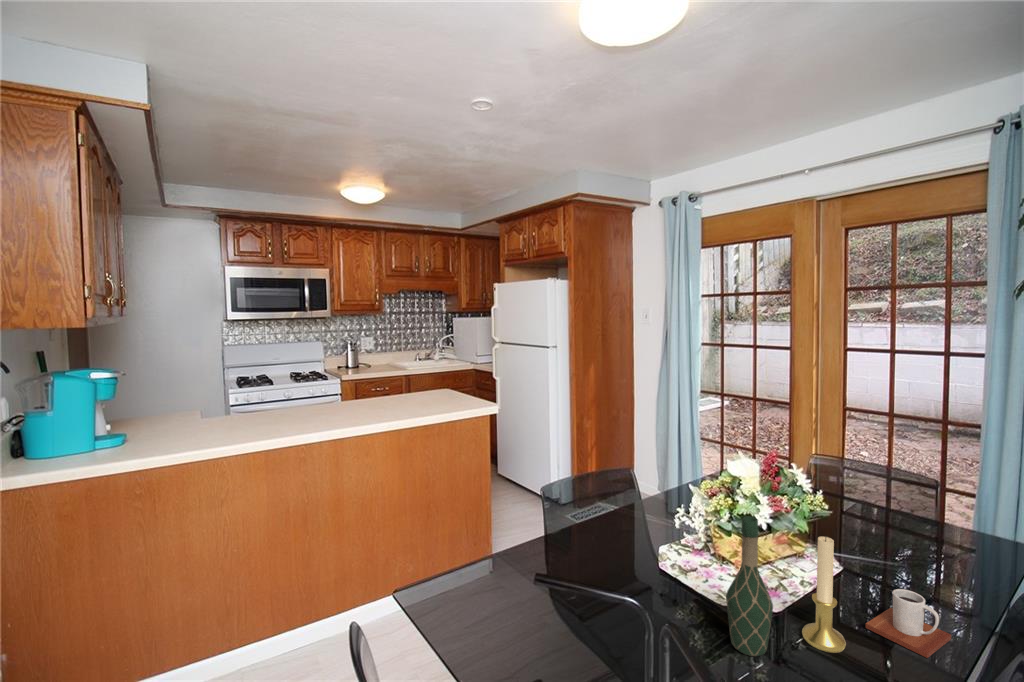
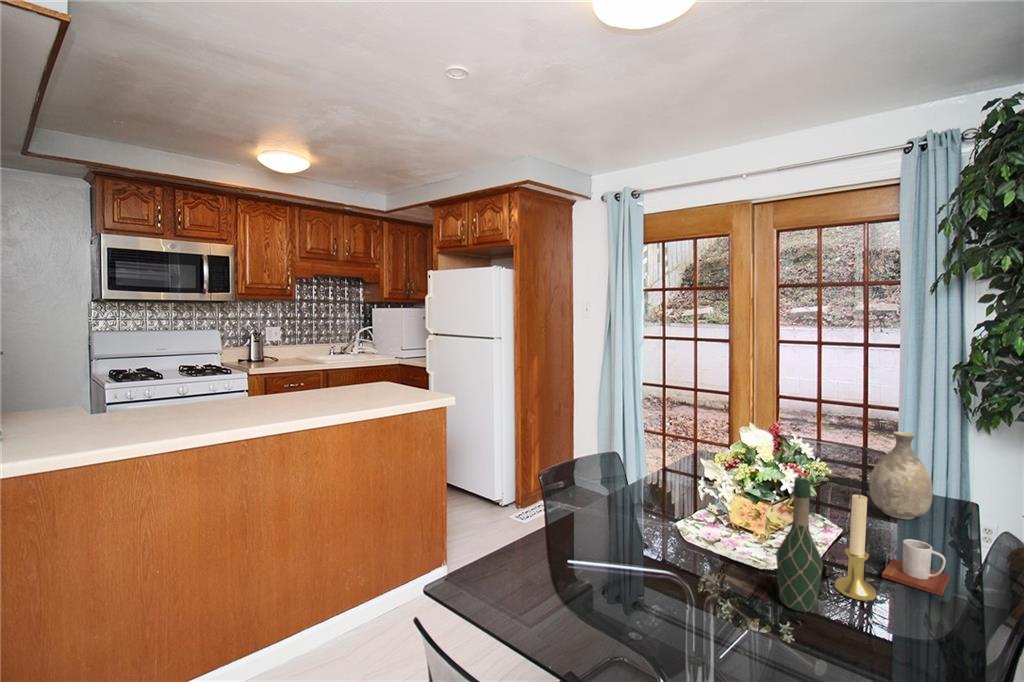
vase: none [899,463,975,563] -> present [869,432,933,519]

